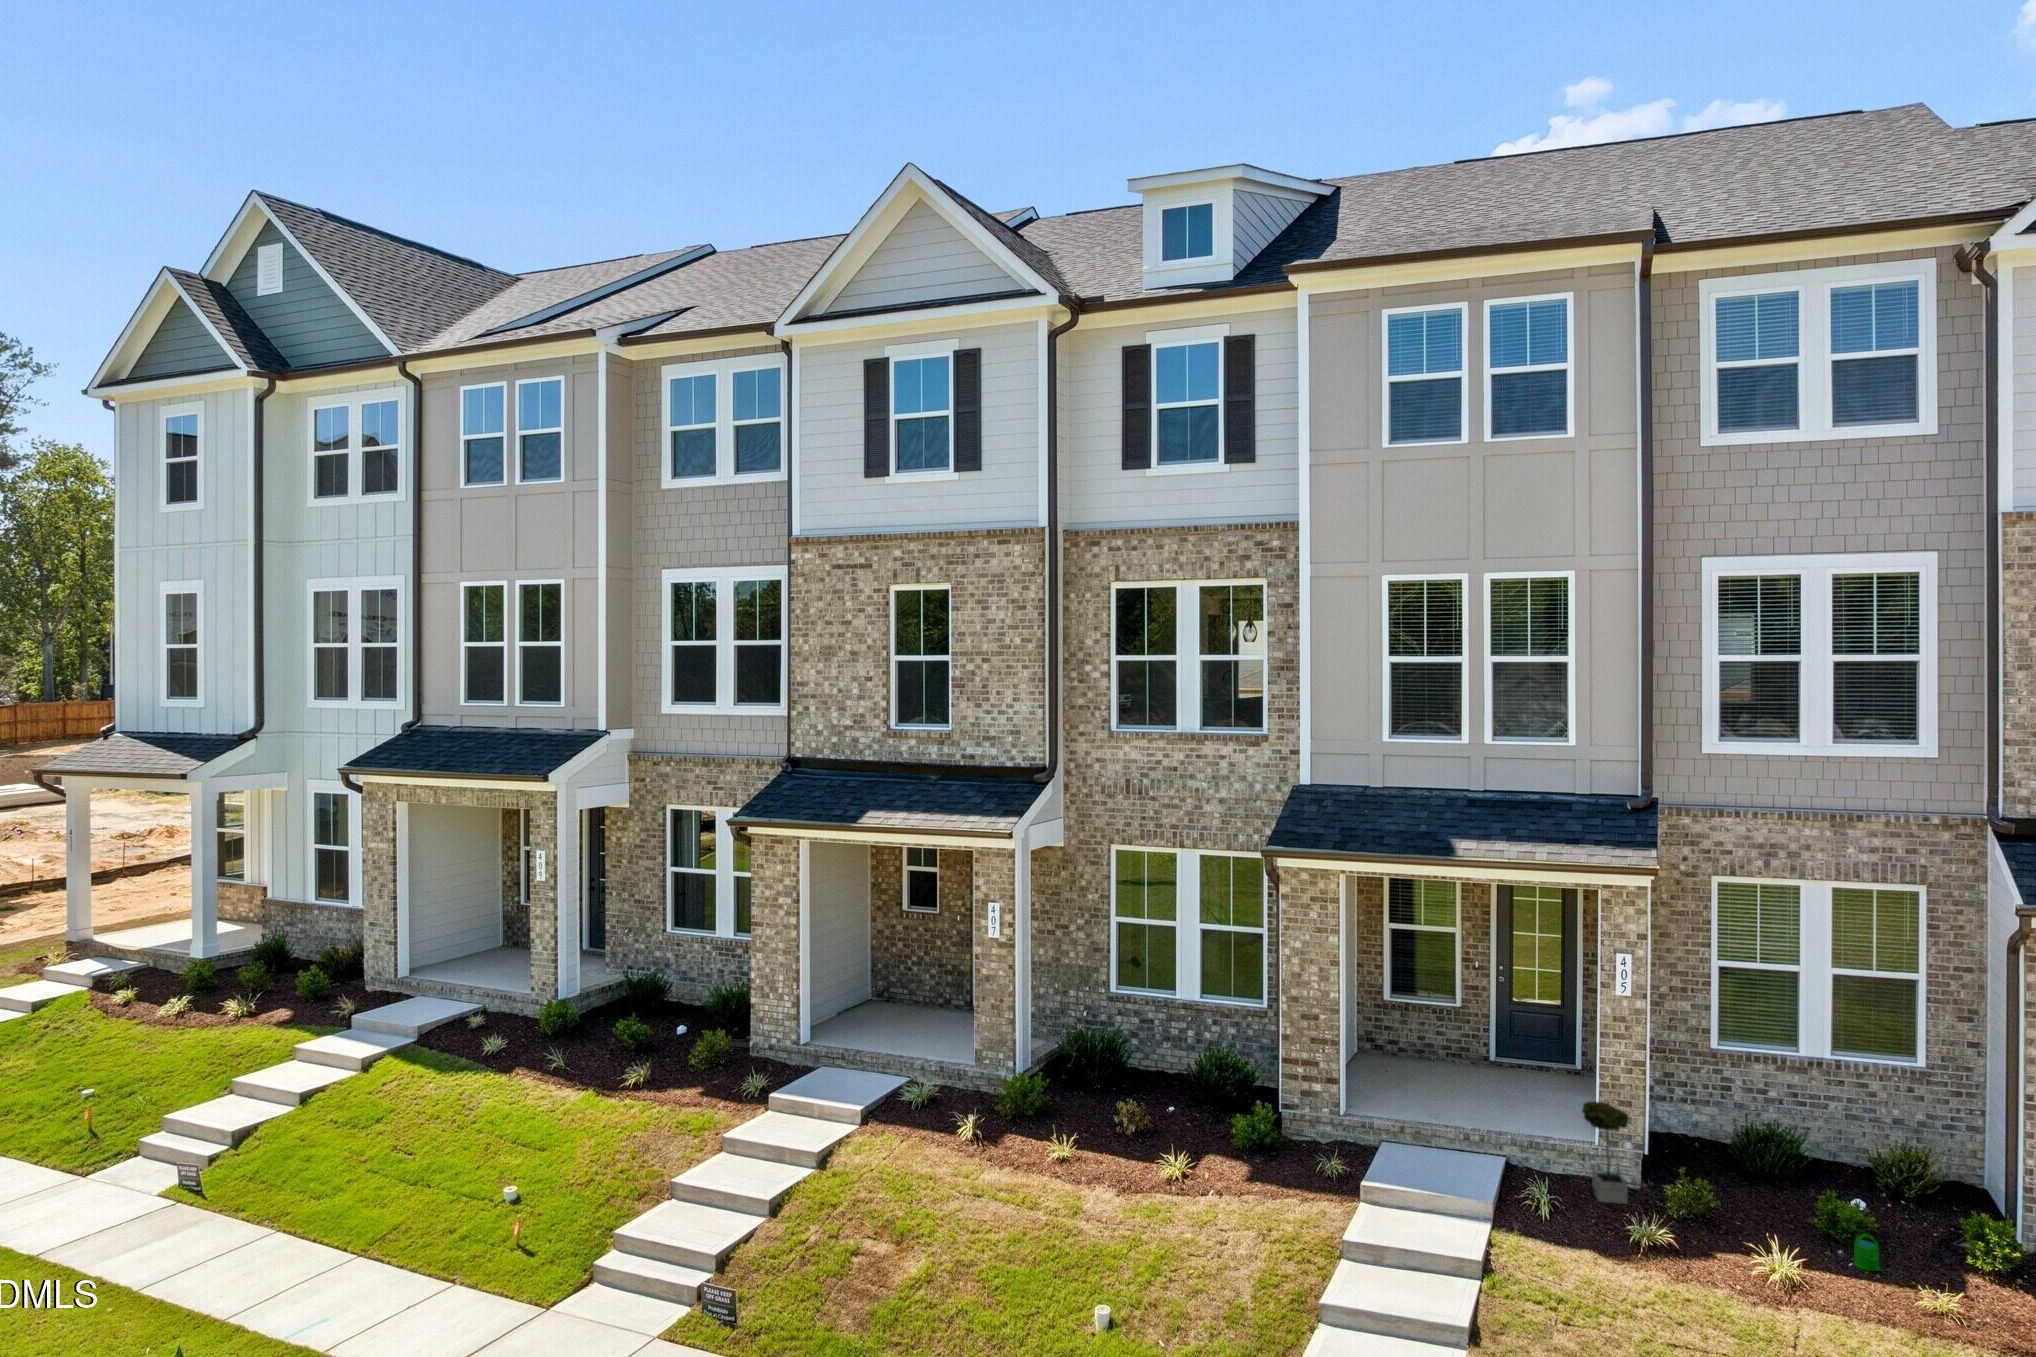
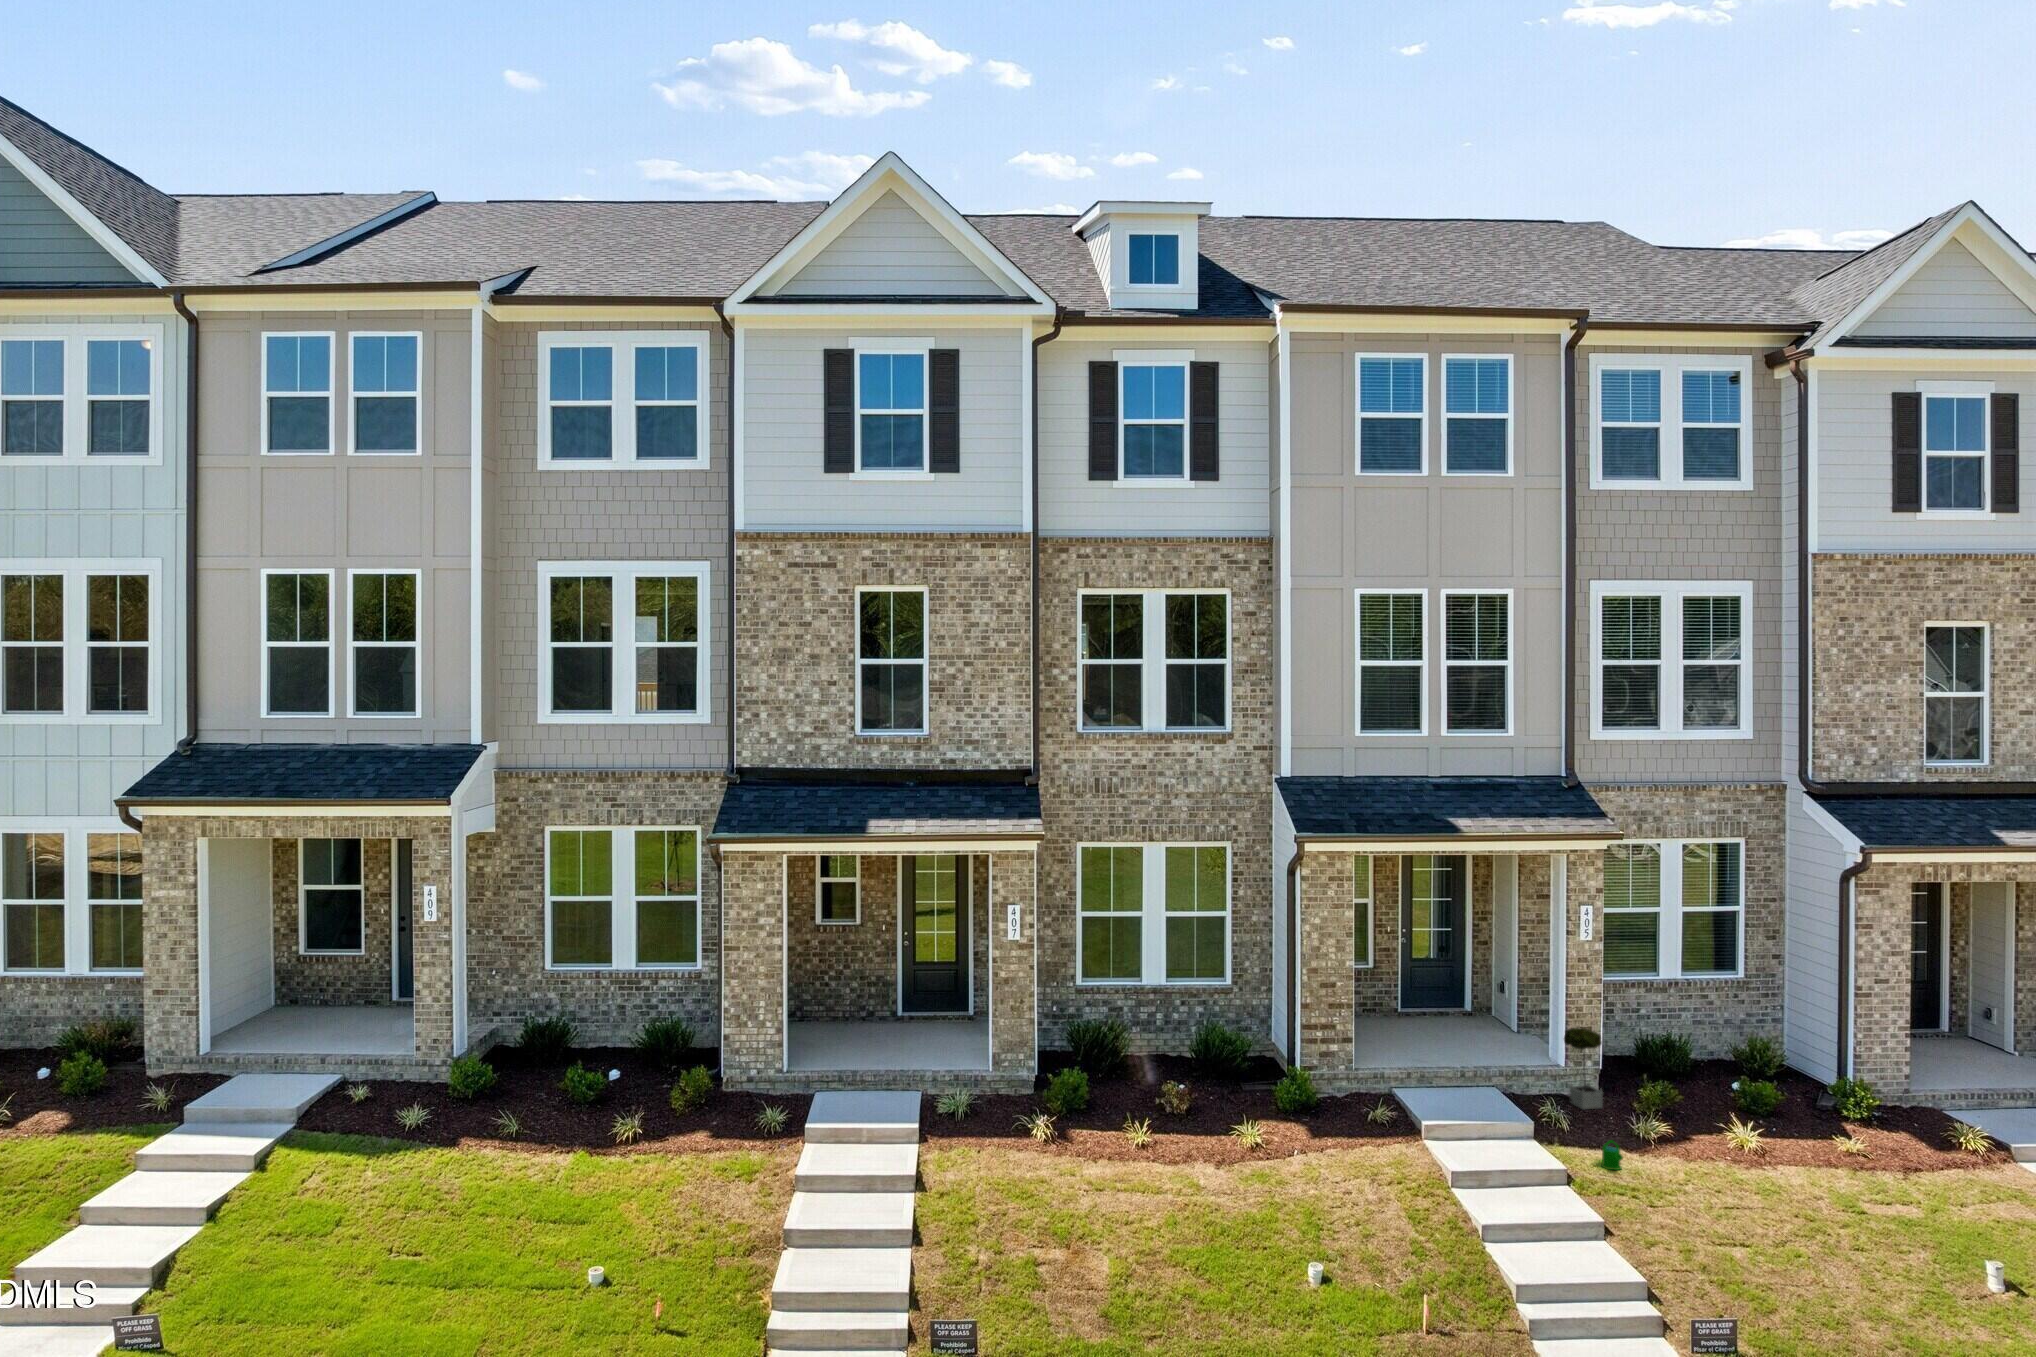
watering can: present [1853,1234,1881,1271] -> present [1601,1140,1623,1170]

